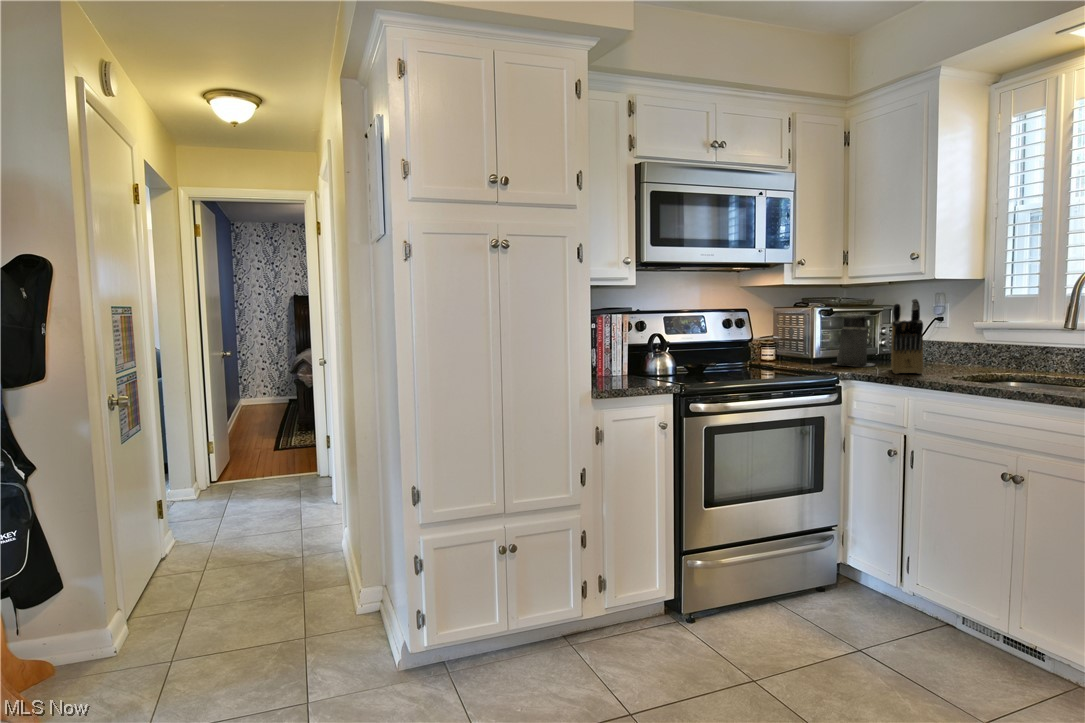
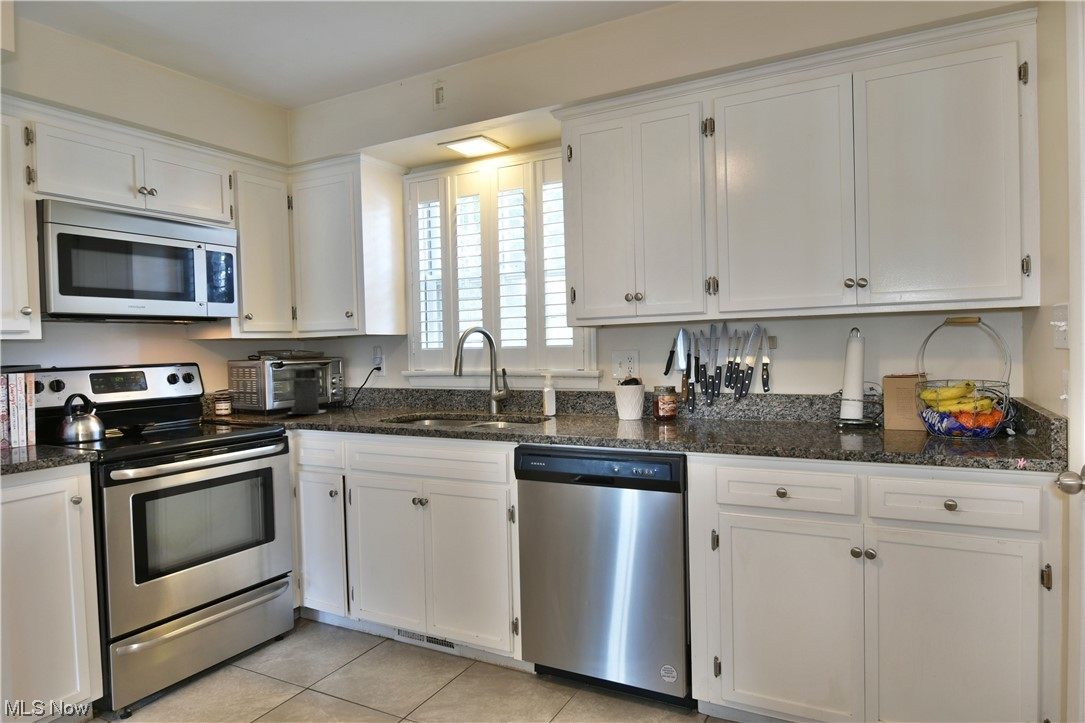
knife block: present [891,299,923,374] -> none [333,353,360,419]

